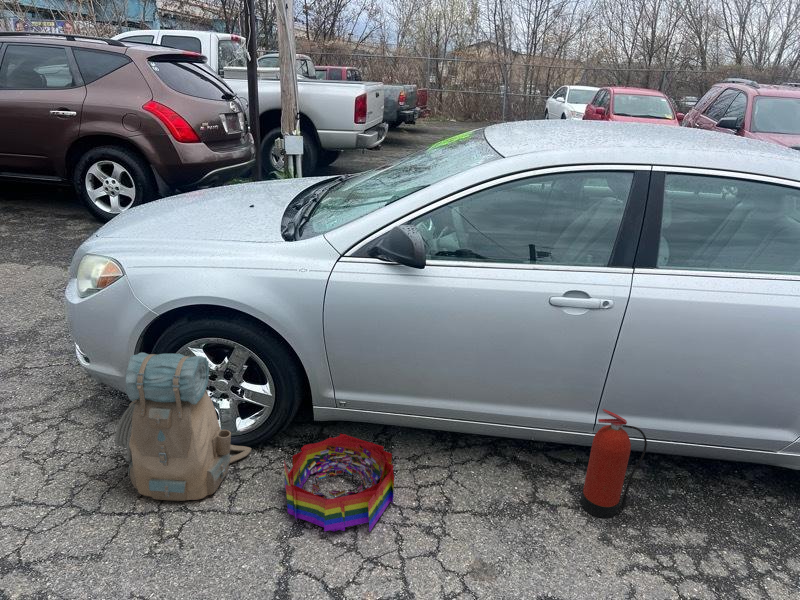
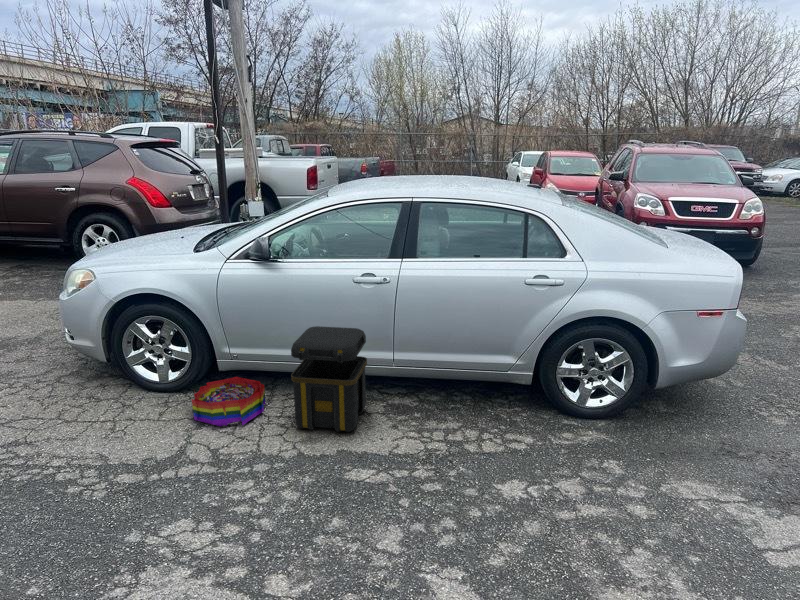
backpack: present [115,353,251,501] -> none [87,320,178,416]
toolbox: none [455,373,577,553] -> present [291,326,367,432]
fire extinguisher: present [581,409,647,518] -> none [386,344,419,418]

